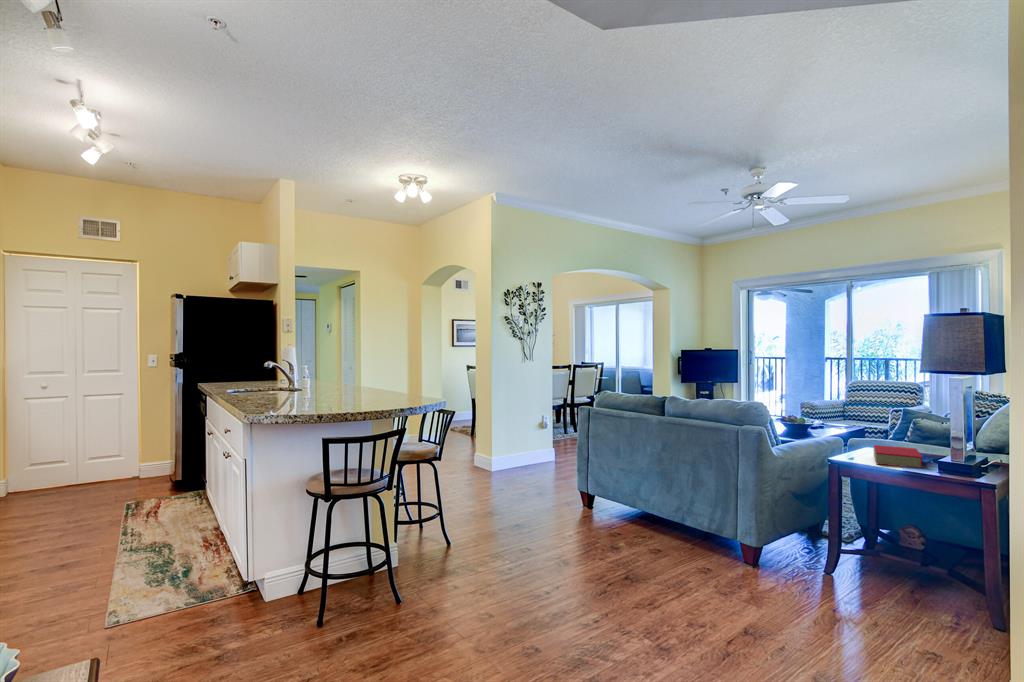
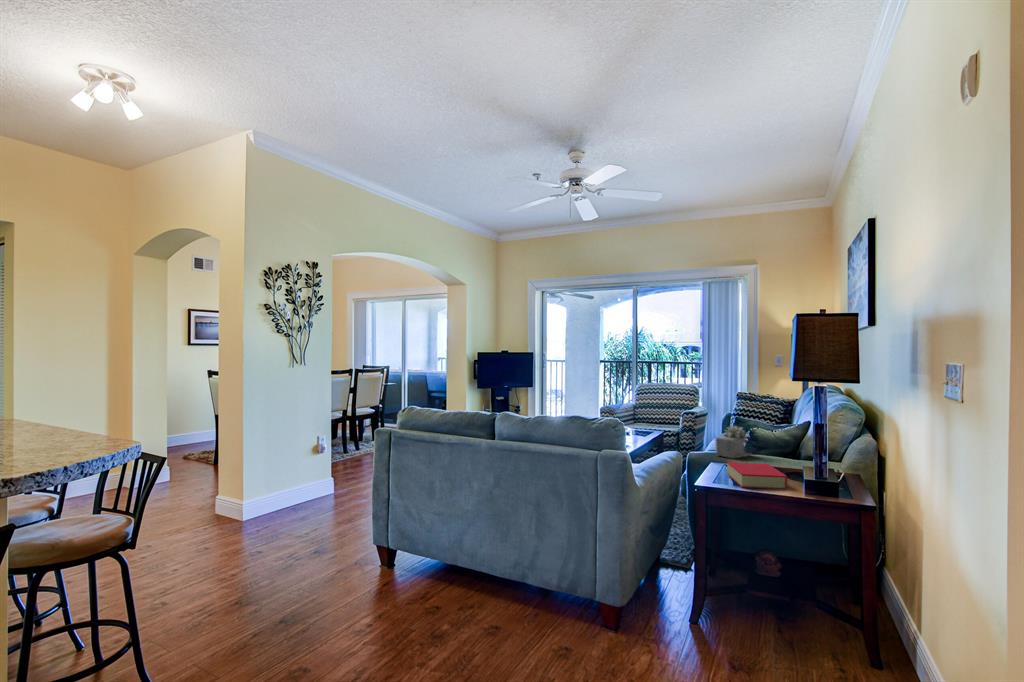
succulent plant: none [884,417,925,447] -> present [716,426,751,458]

